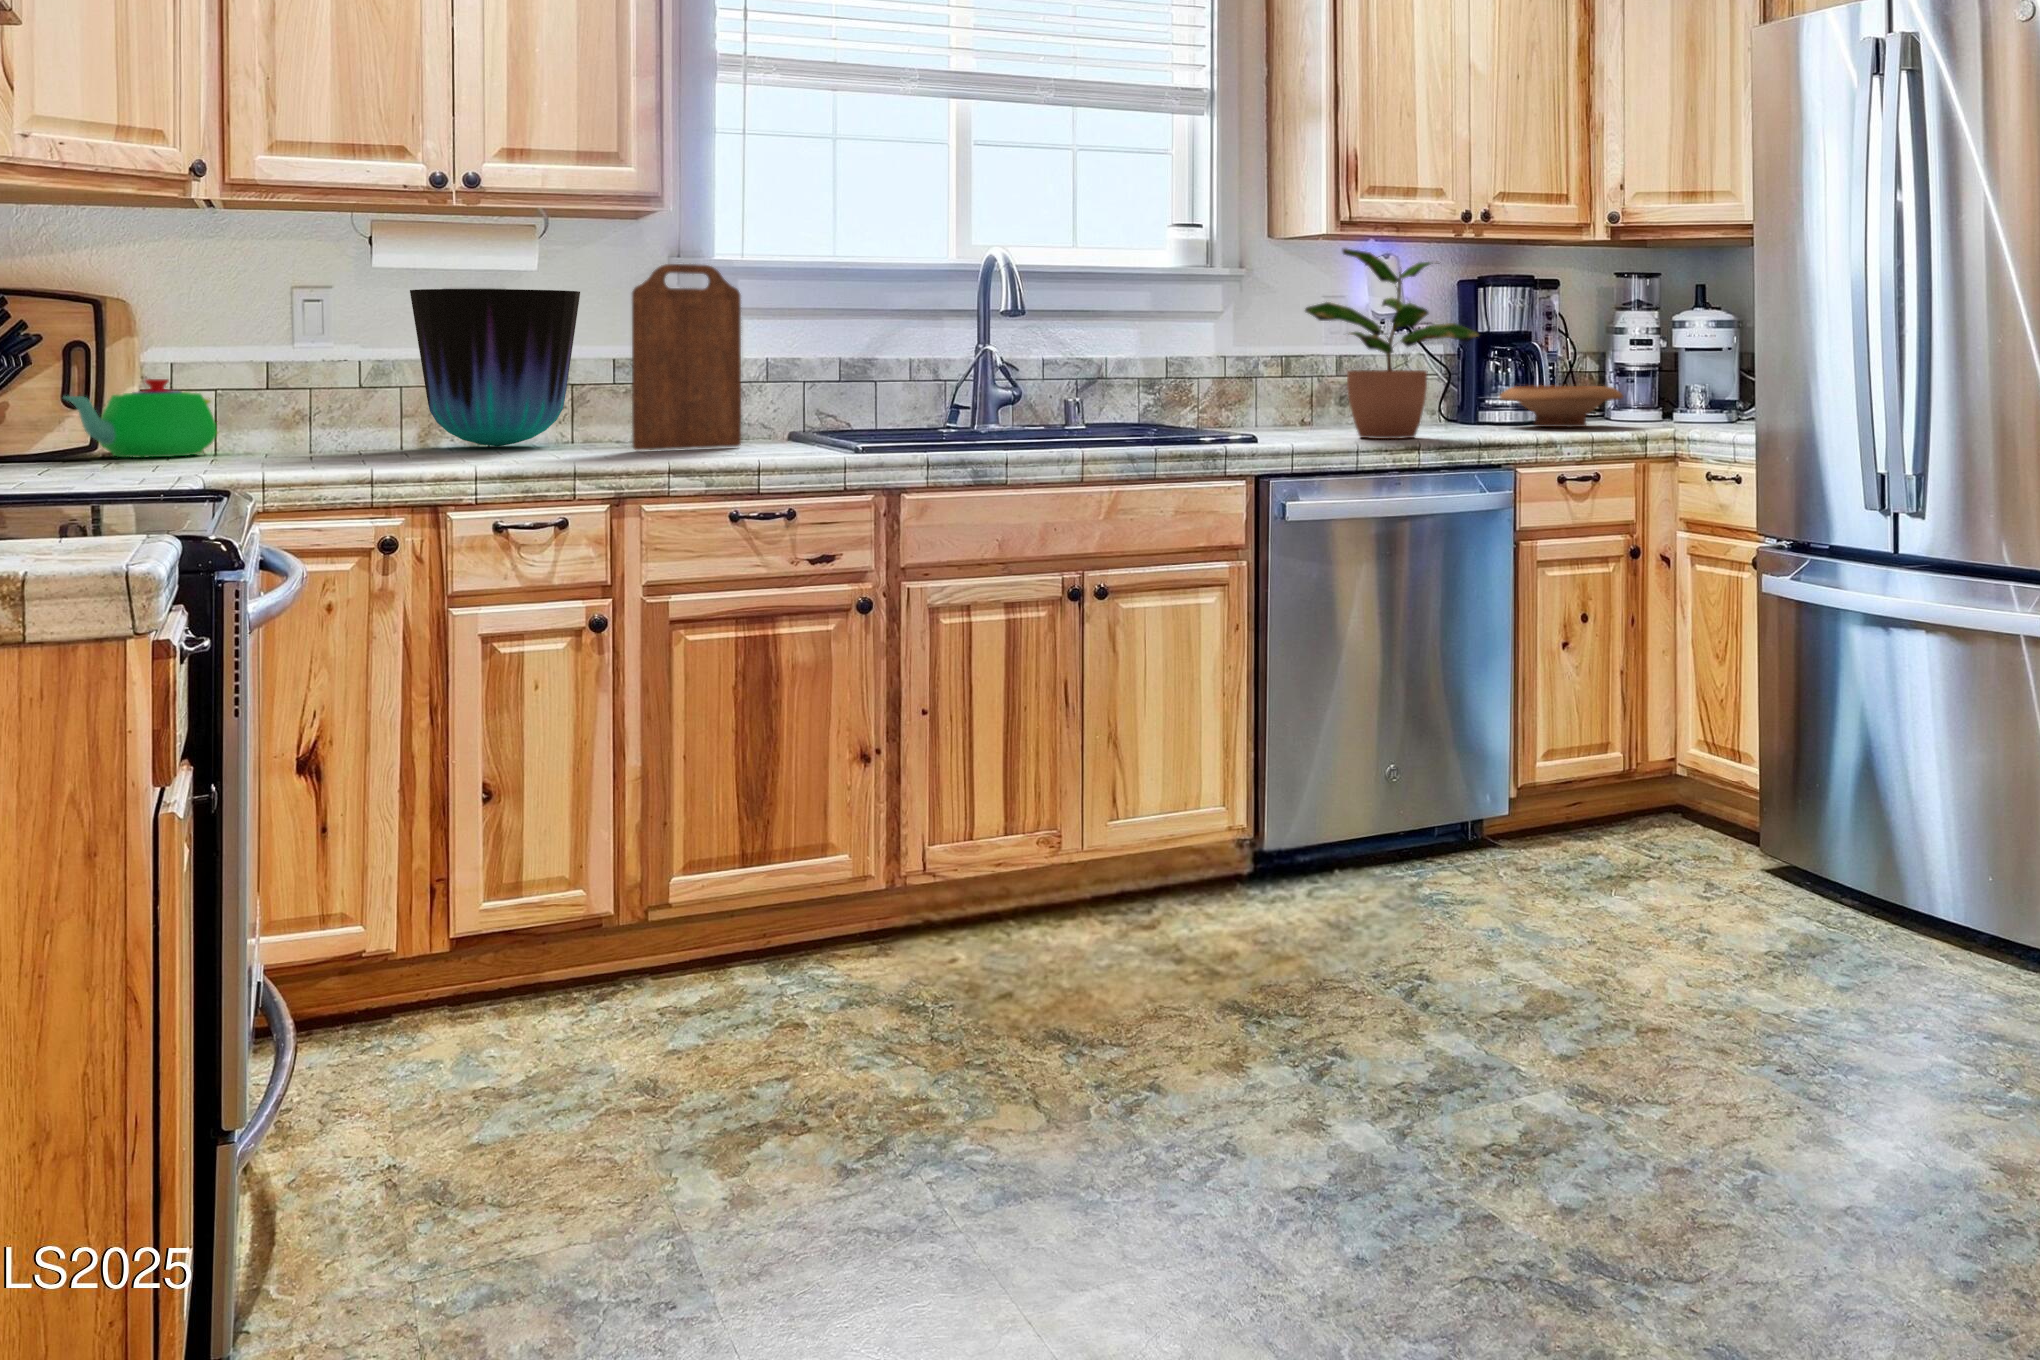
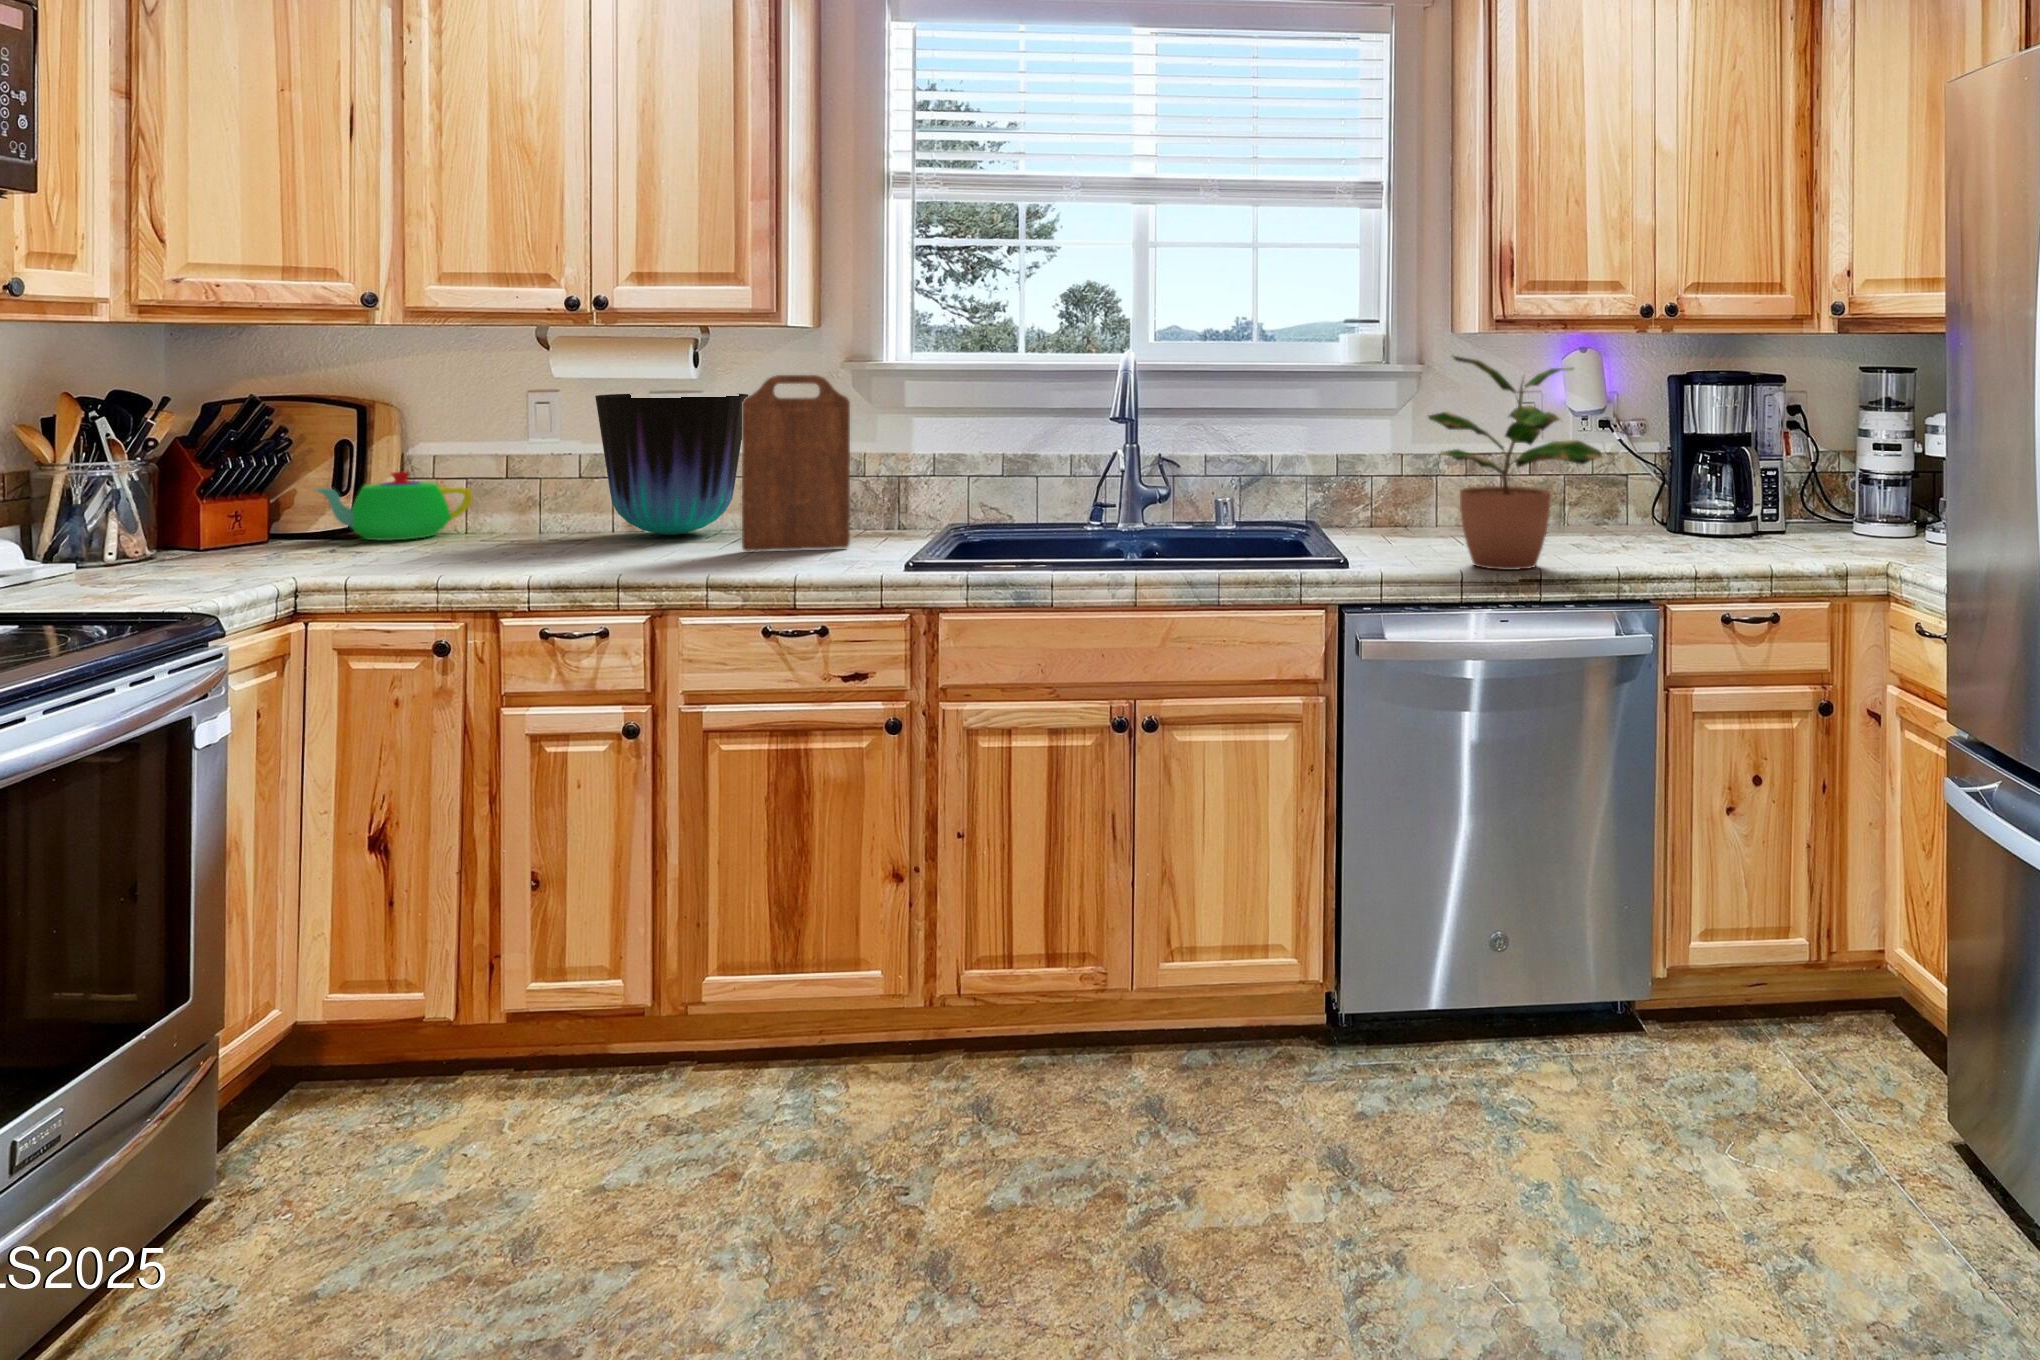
wooden bowl: present [1499,385,1623,427] -> none [1689,496,1838,551]

